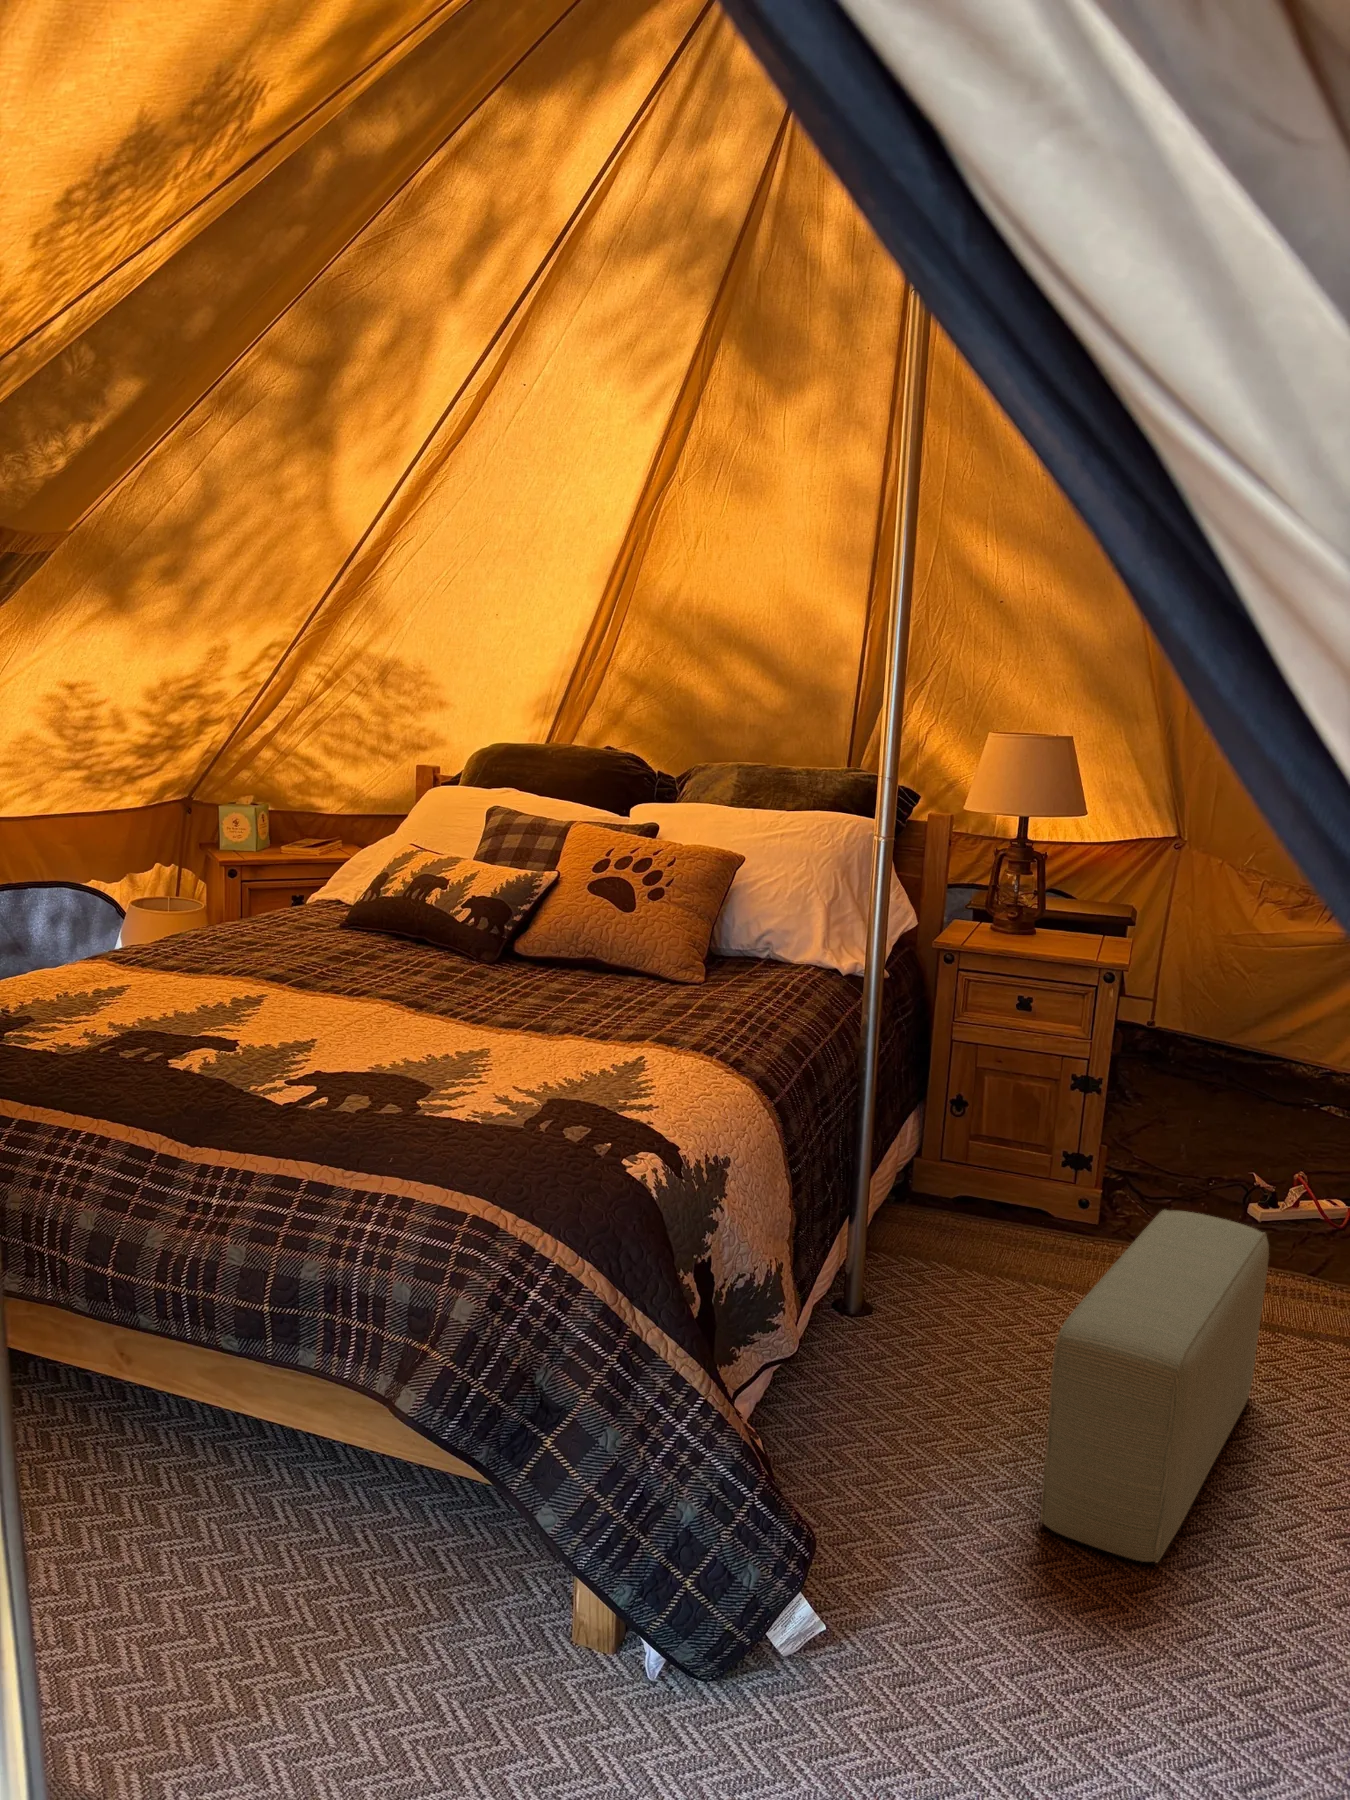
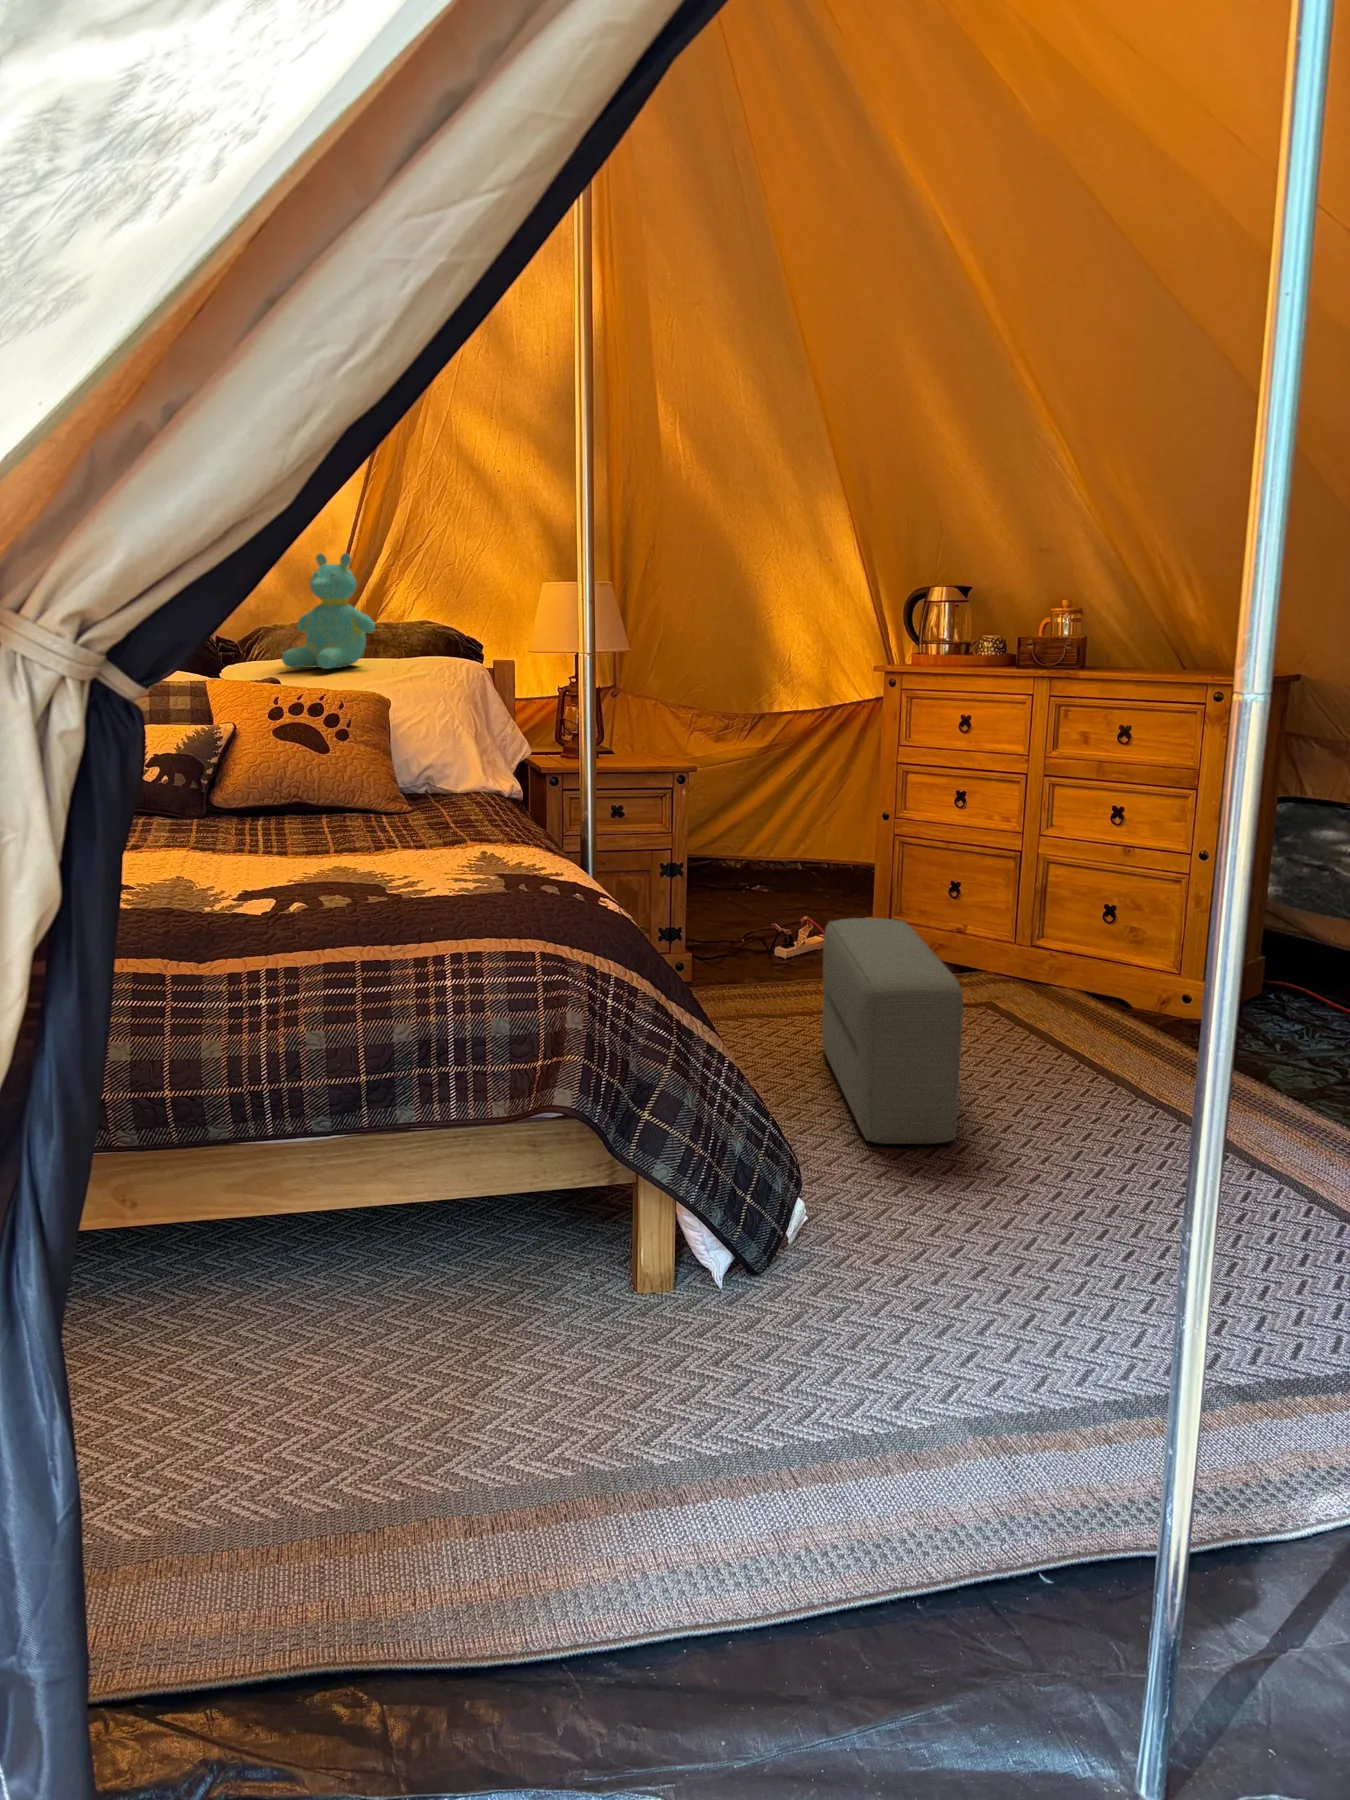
teddy bear: none [680,693,773,816] -> present [282,553,375,669]

